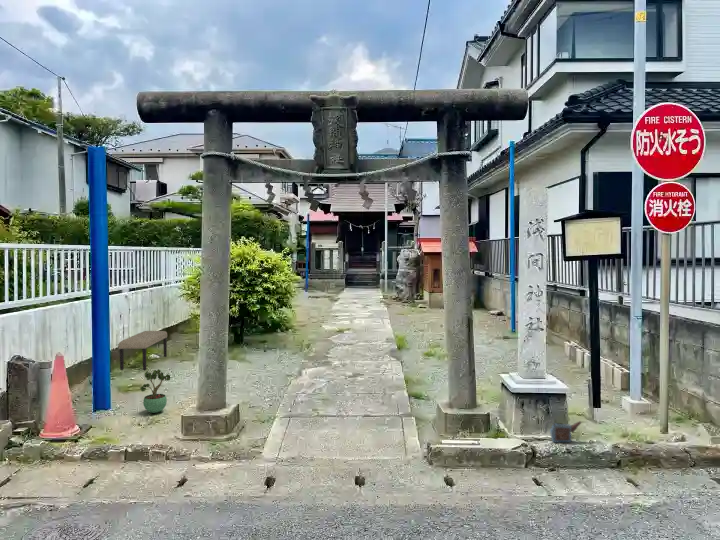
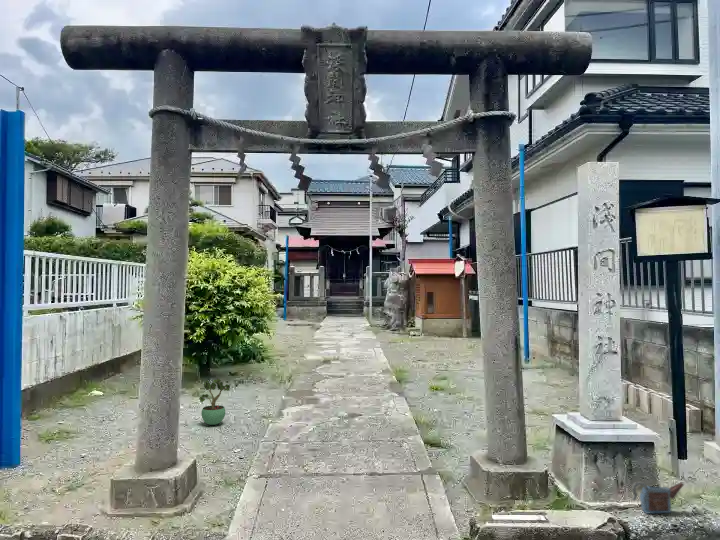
bench: present [118,331,167,370] -> none [48,361,115,411]
potted plant: present [140,369,170,413] -> present [199,379,230,425]

